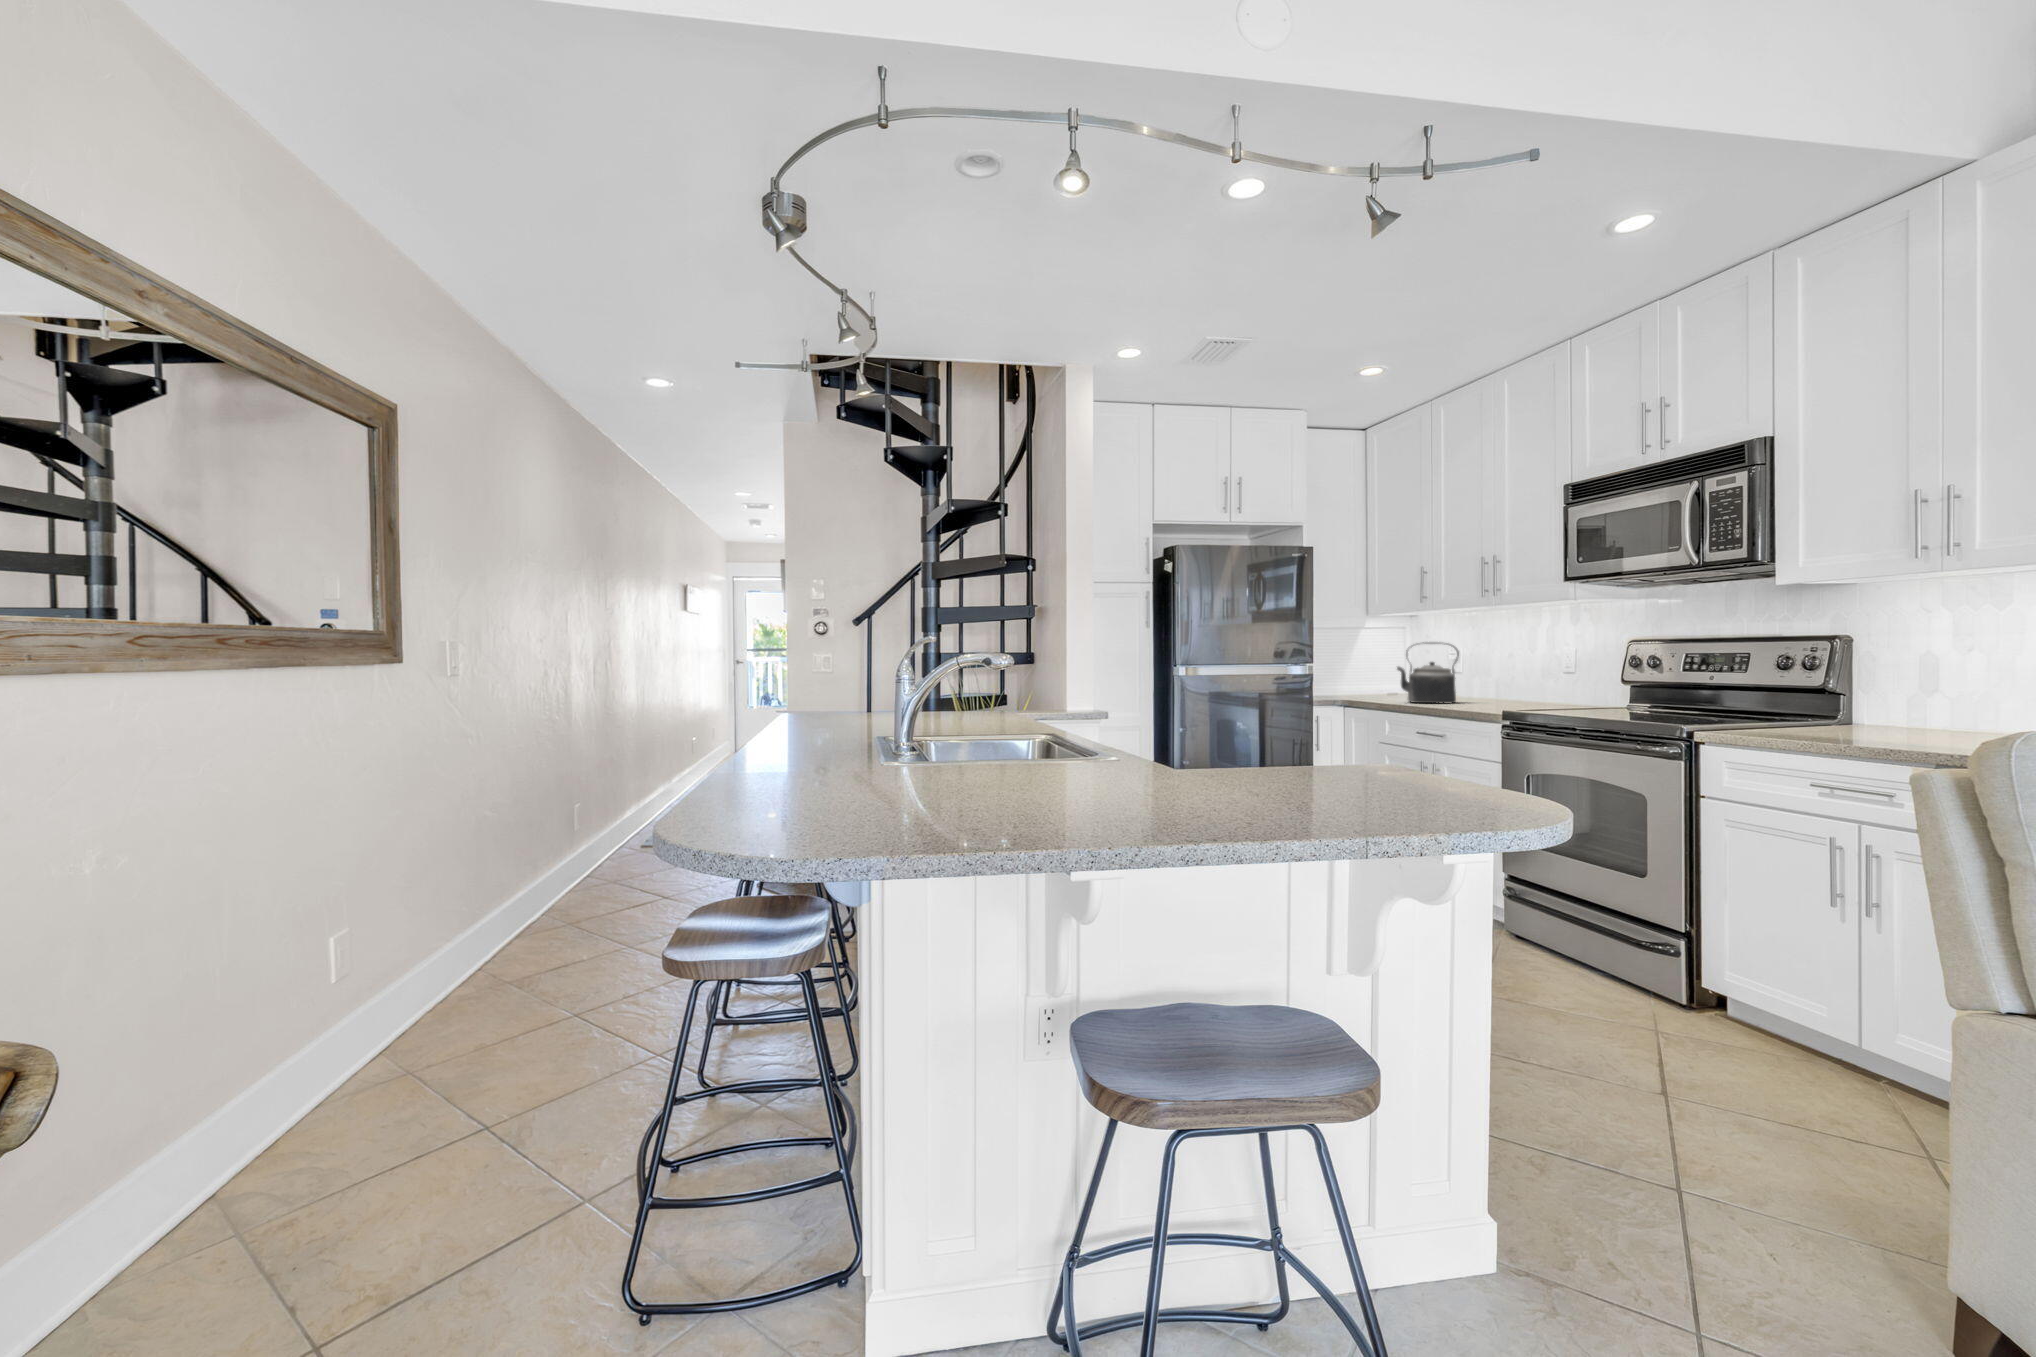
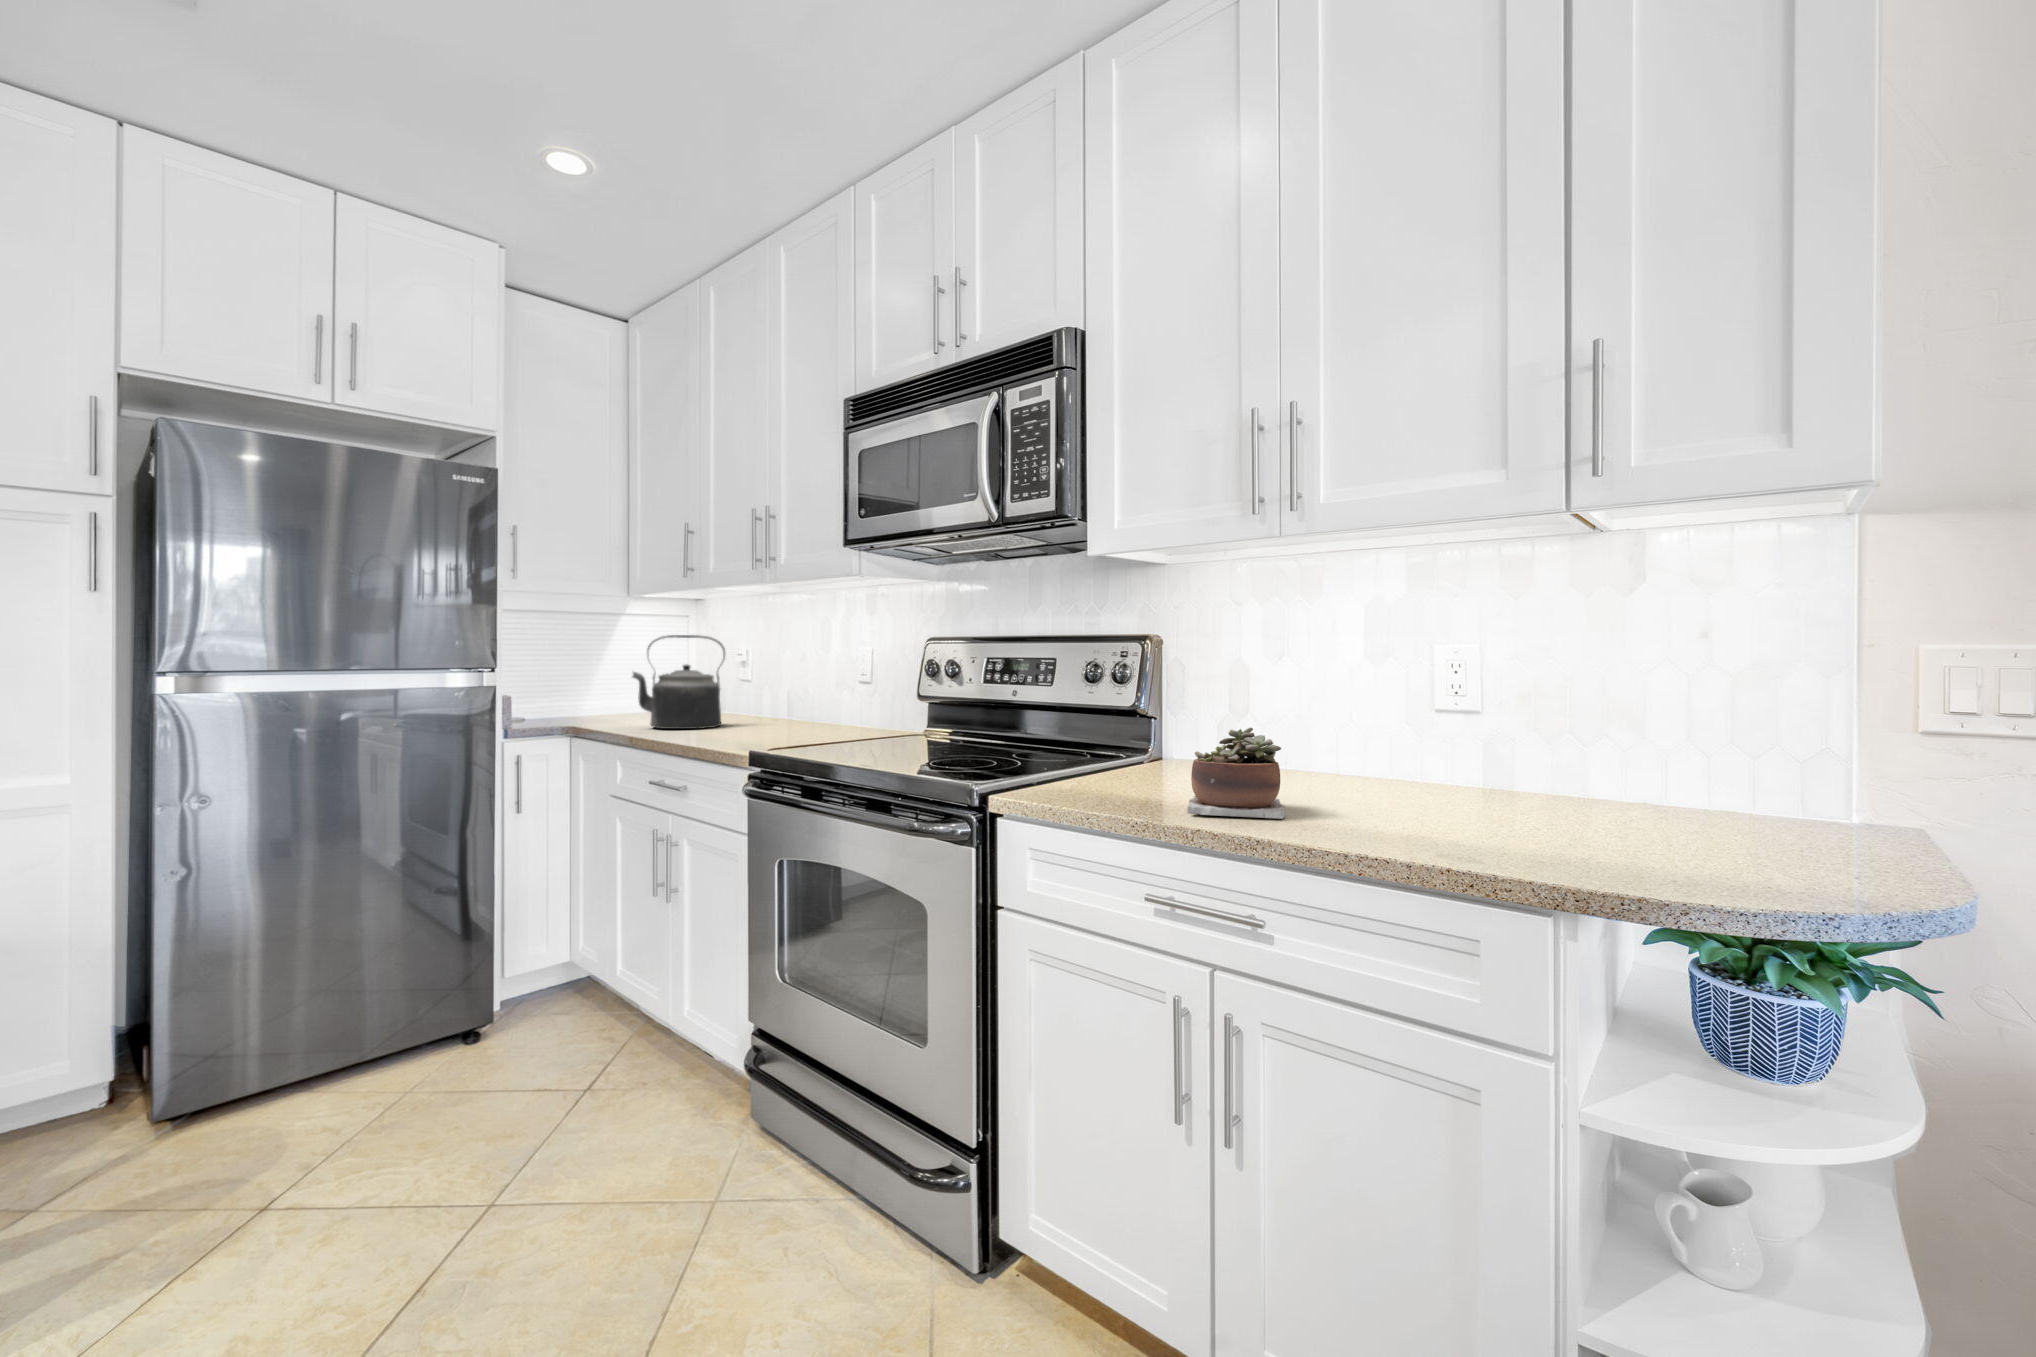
succulent plant: none [1847,690,1931,742] -> present [1188,728,1285,819]

